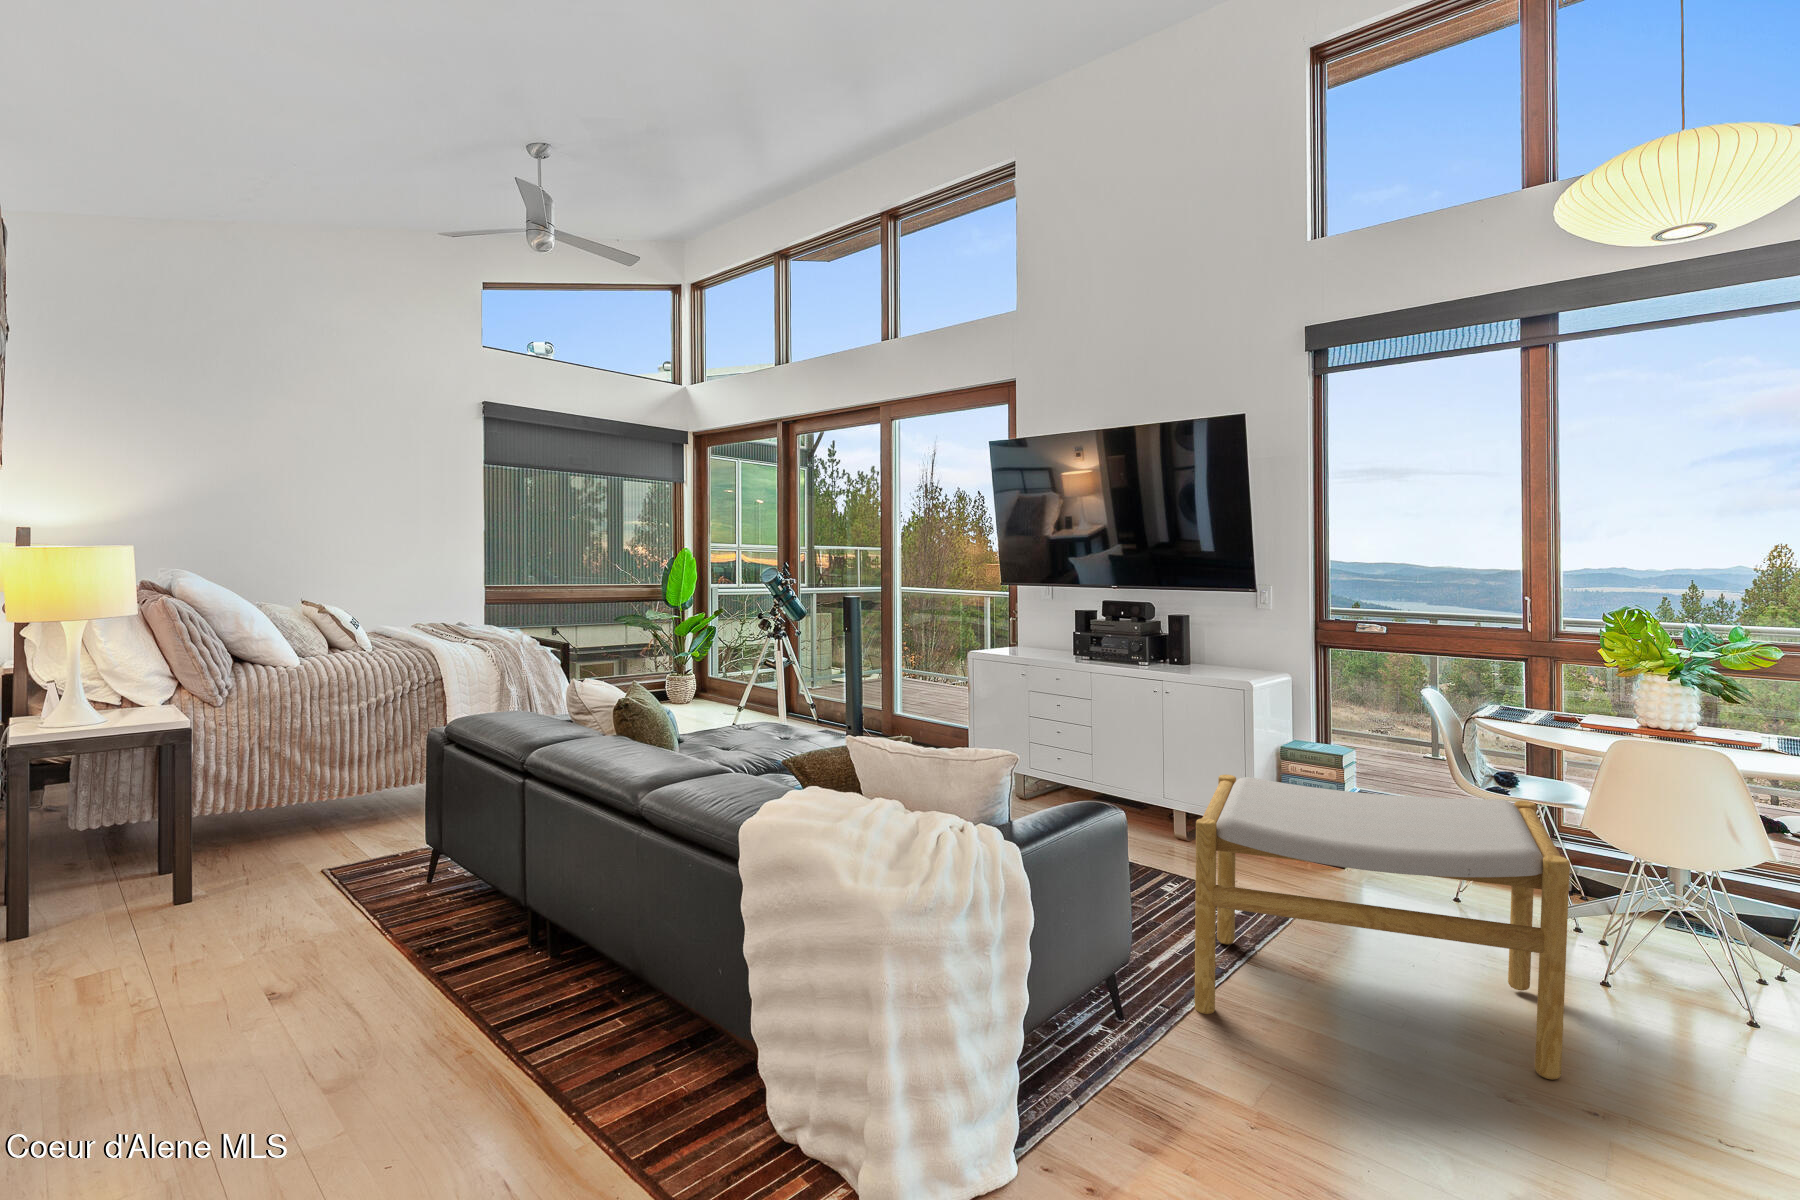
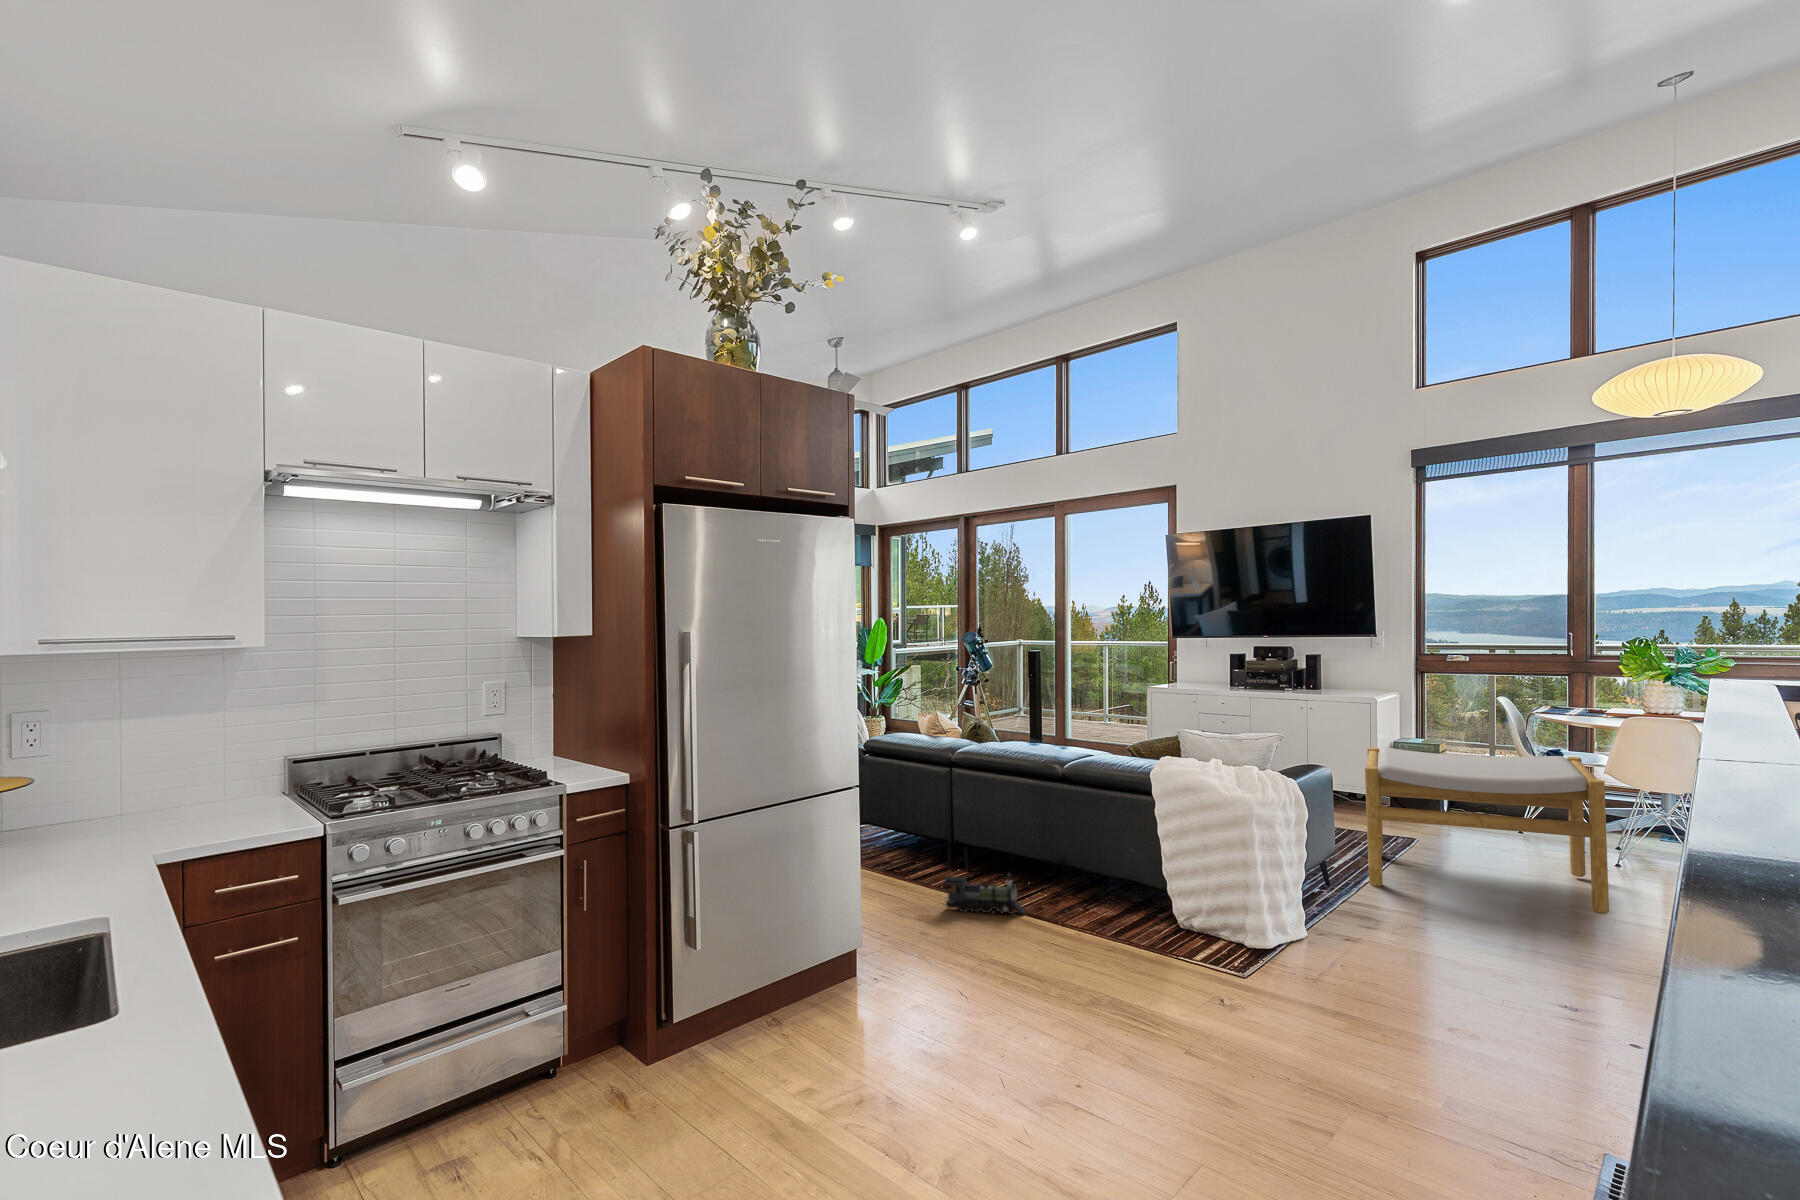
toy train: none [426,1022,577,1099] -> present [944,876,1025,914]

